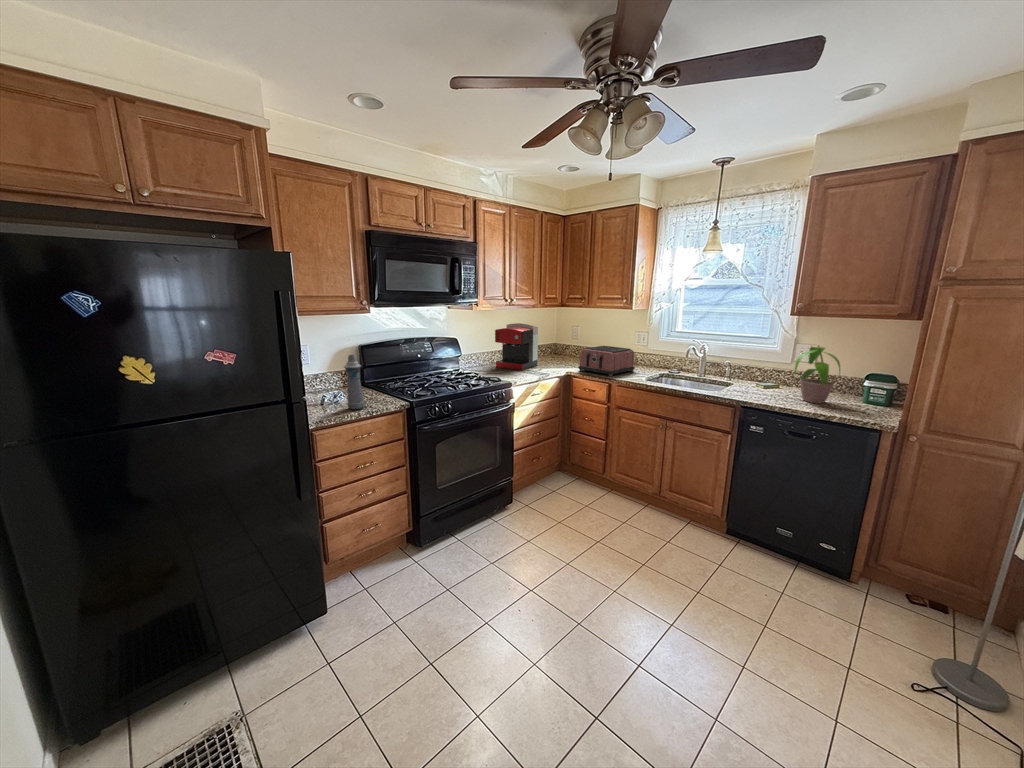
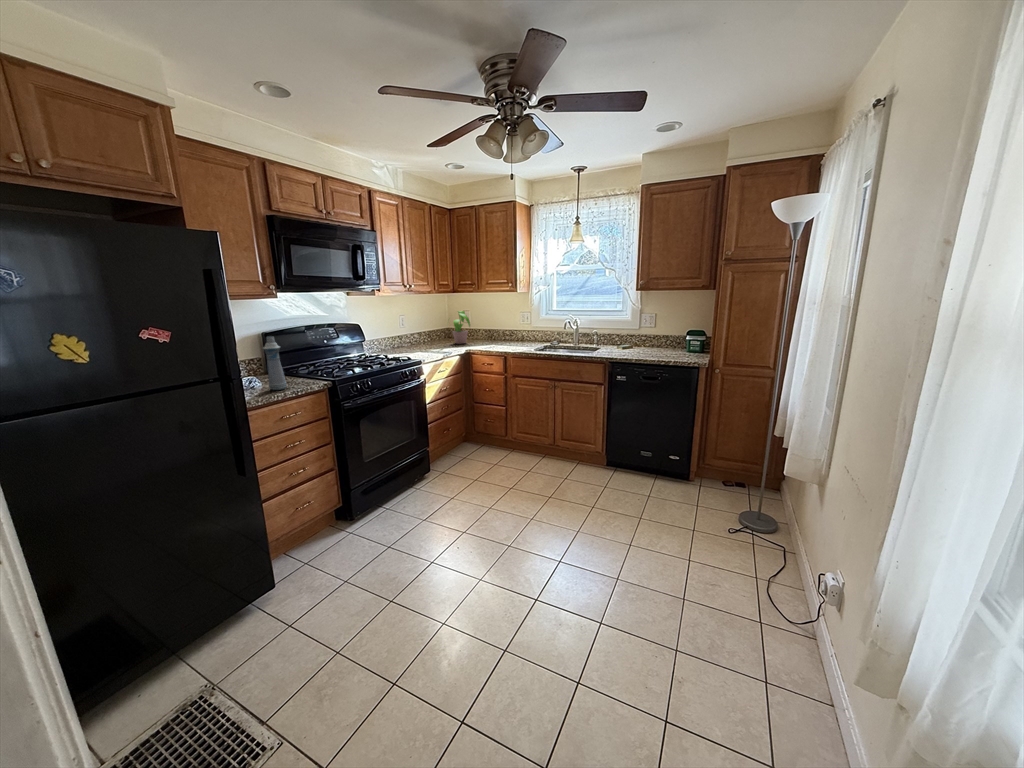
coffee maker: present [495,323,538,370] -> none [395,308,437,351]
toaster: present [578,346,635,376] -> none [476,325,524,350]
potted plant: present [794,347,840,403] -> present [453,311,470,344]

